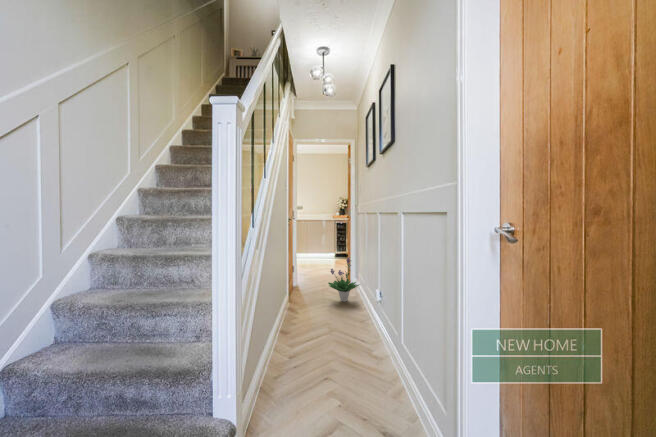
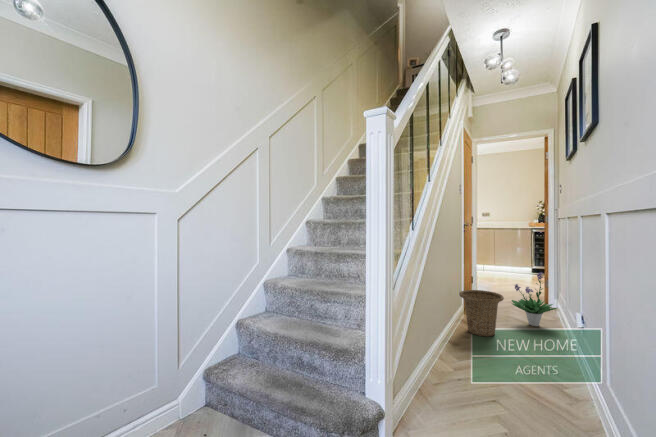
basket: none [289,278,325,319] -> present [459,290,504,337]

